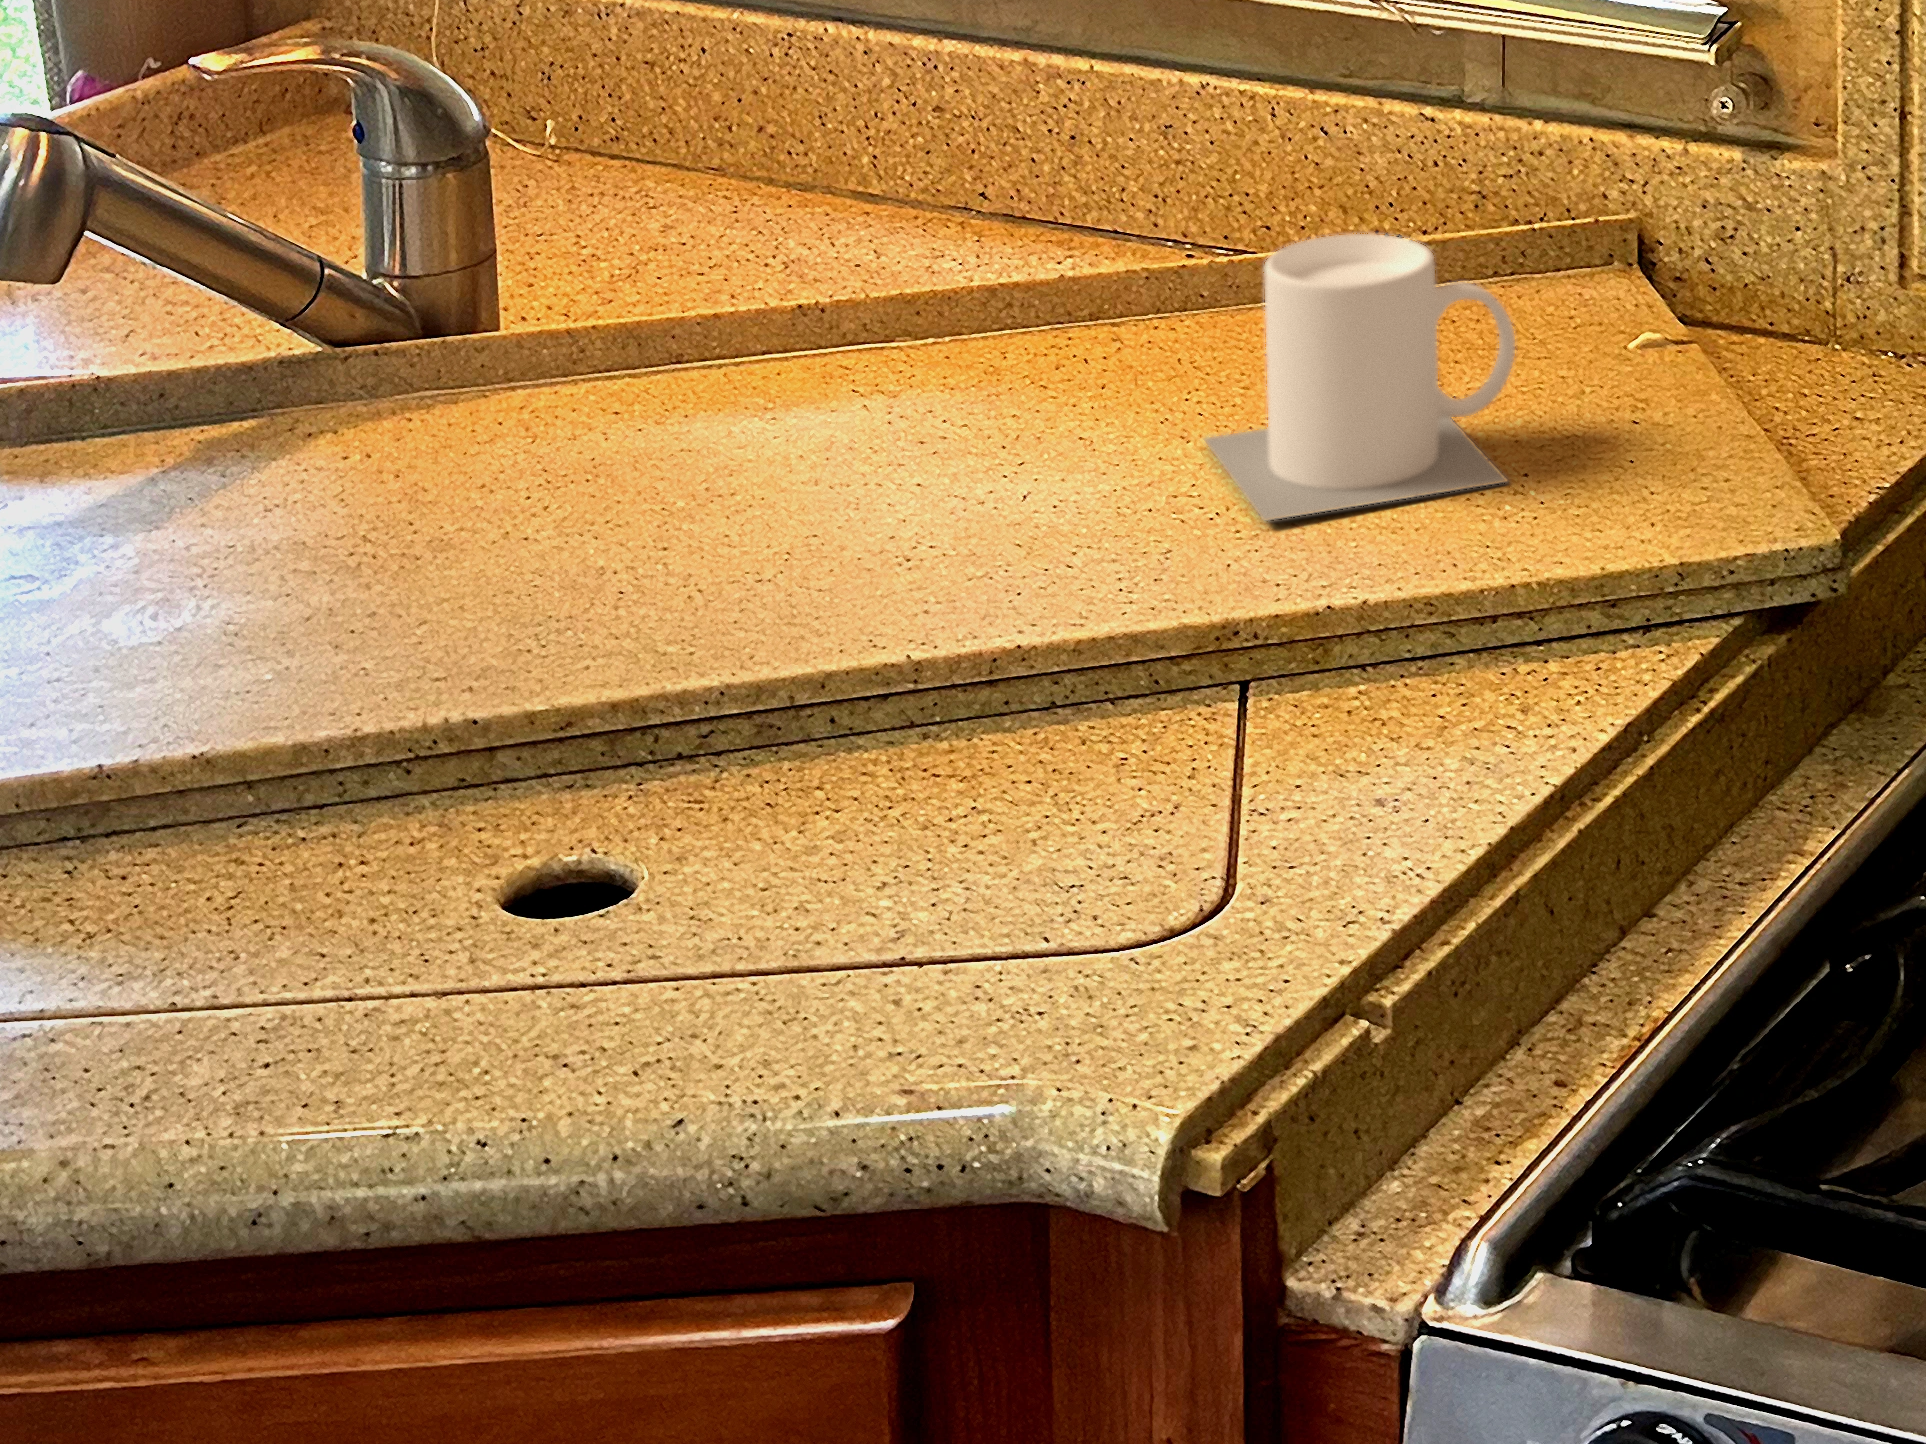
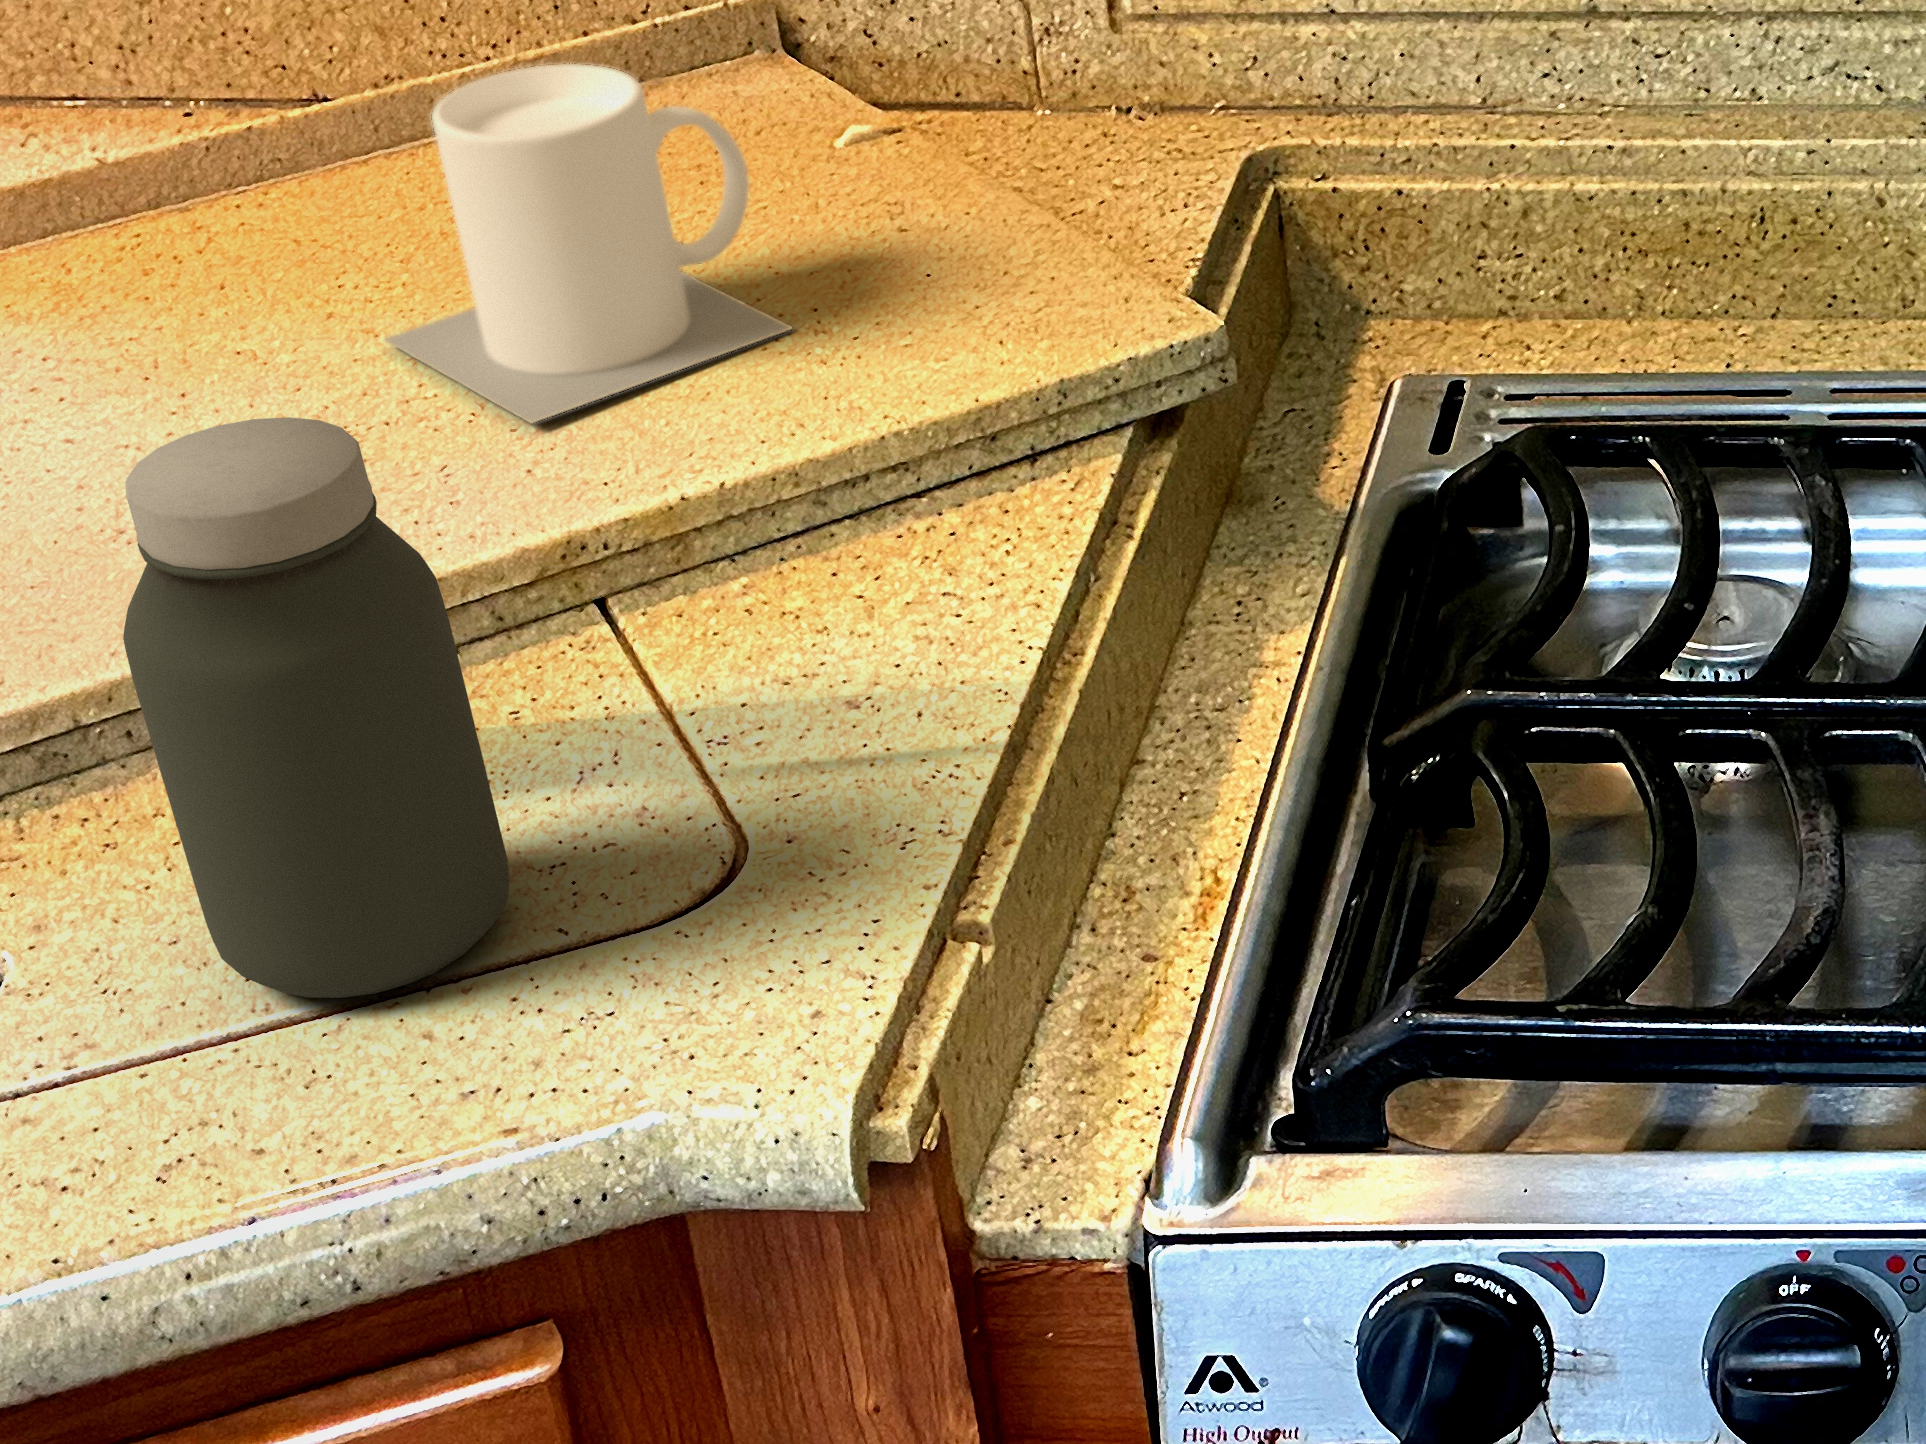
jar: none [772,450,1037,955] -> present [123,417,509,998]

